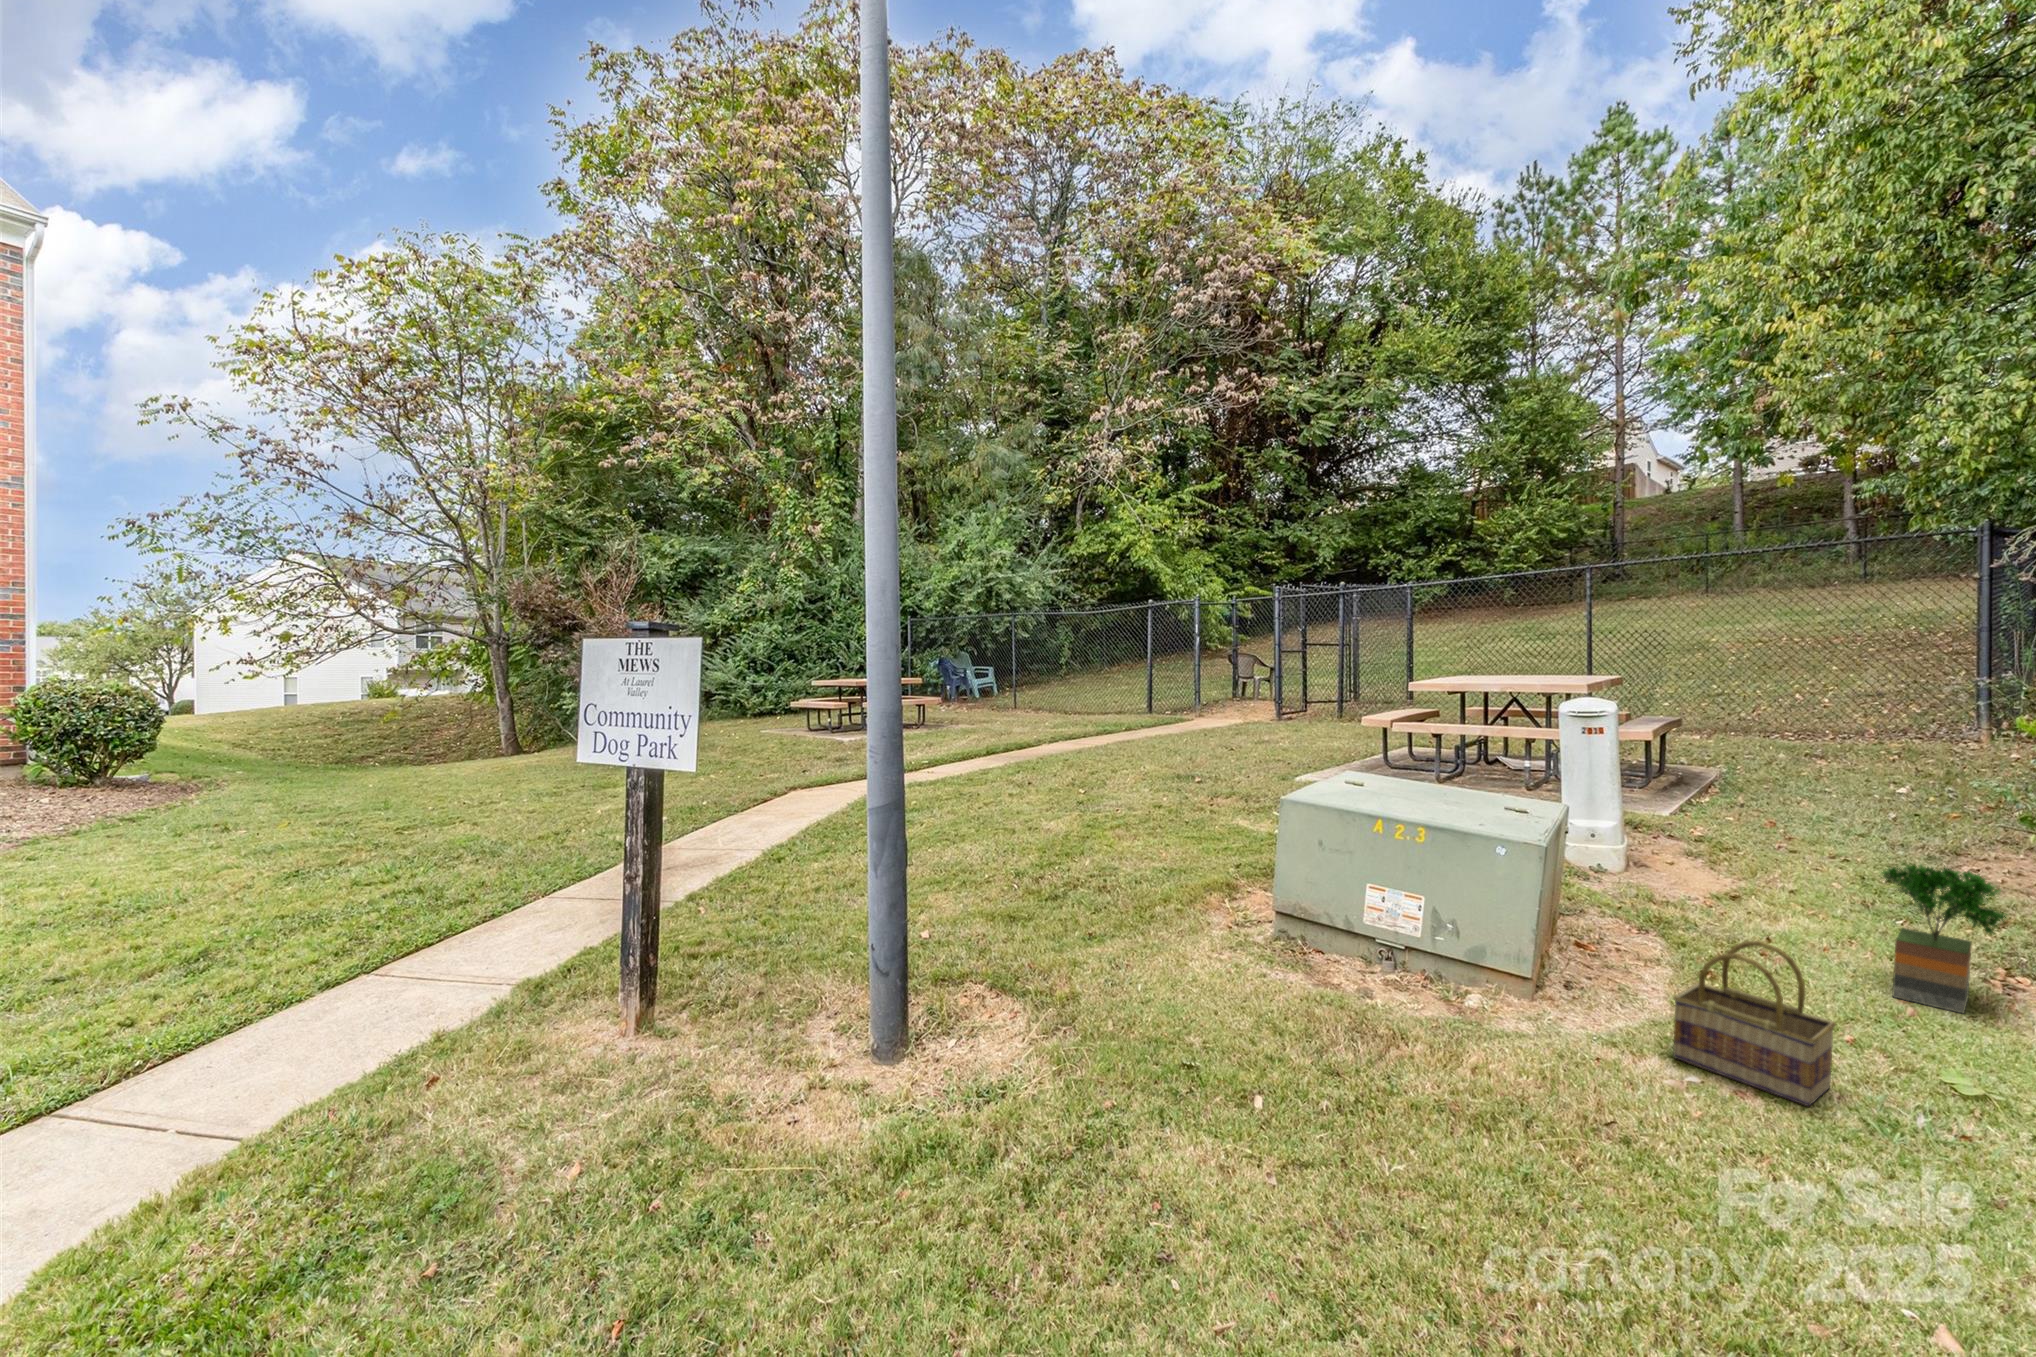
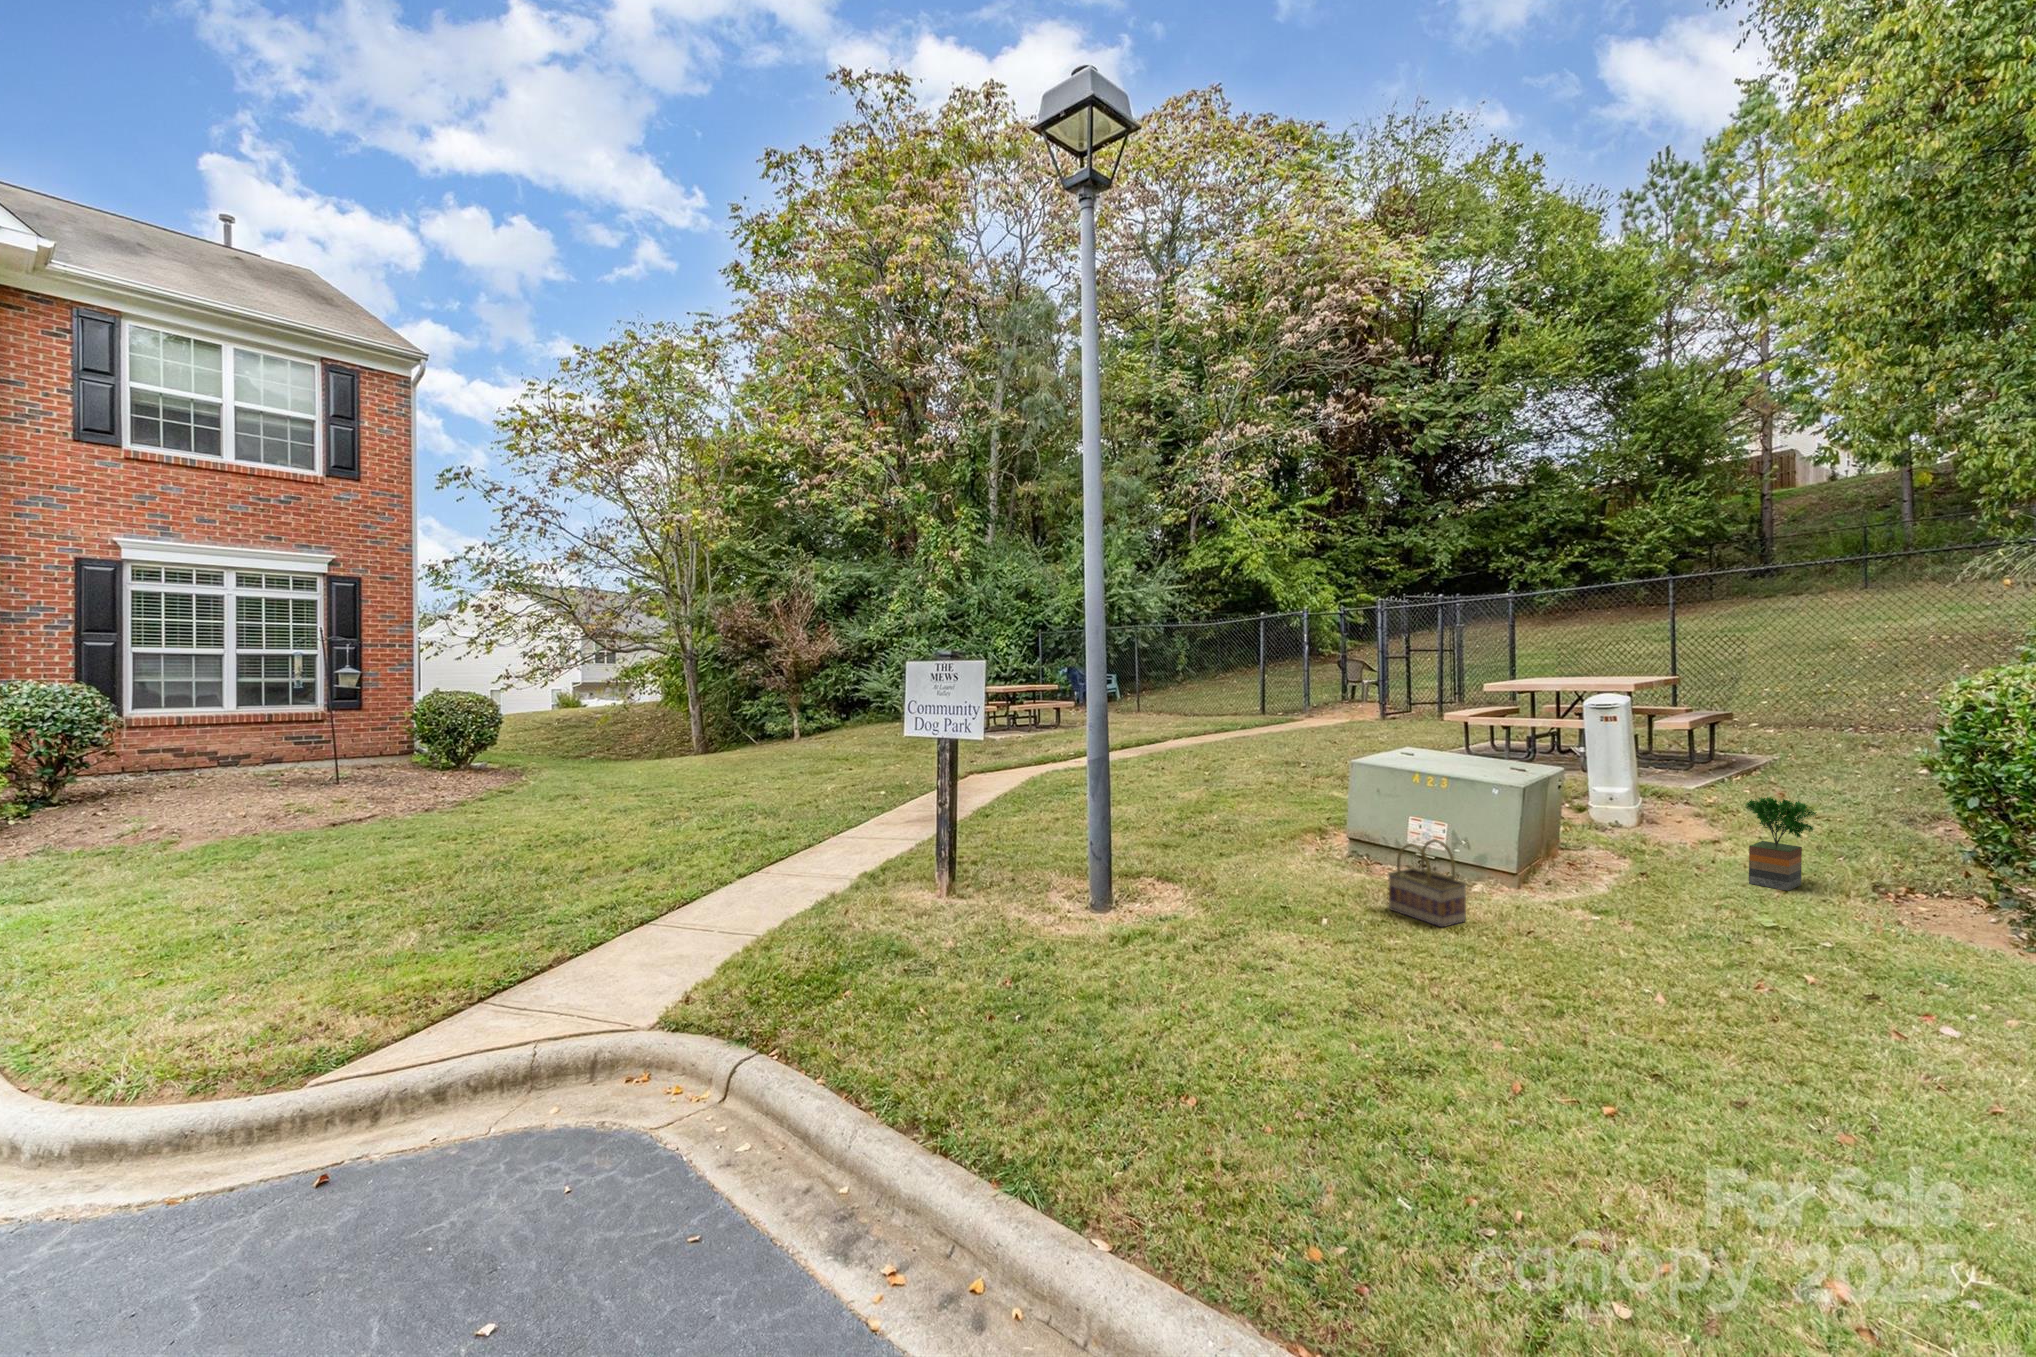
basket: present [1673,941,1836,1106] -> present [1388,839,1466,927]

